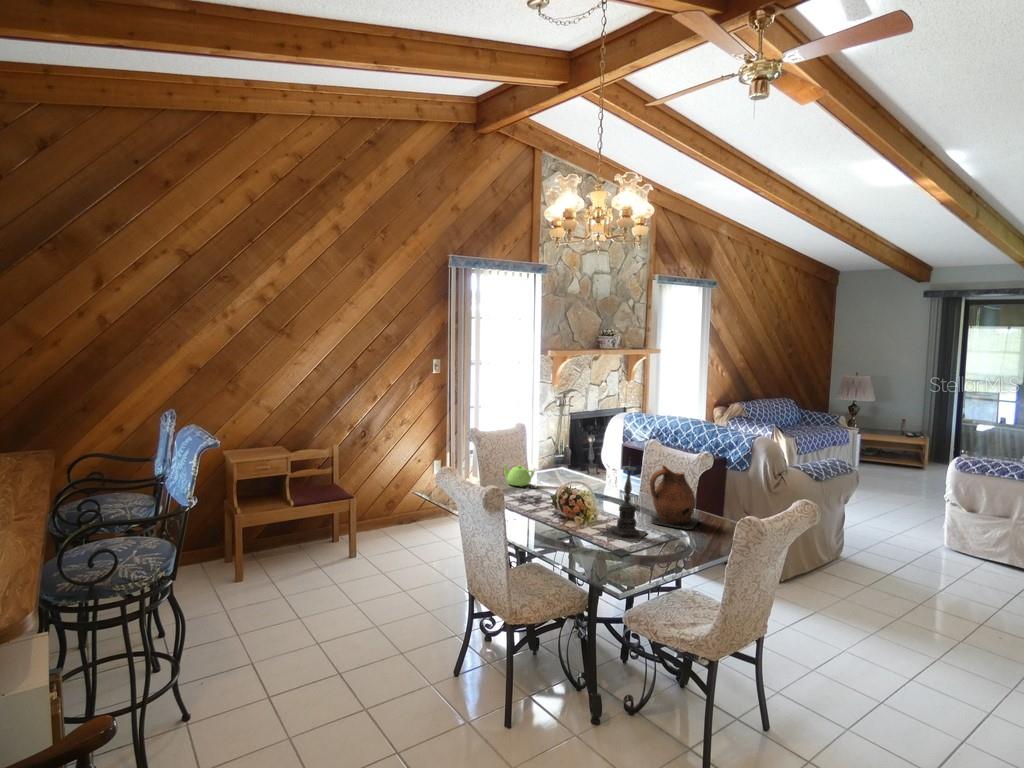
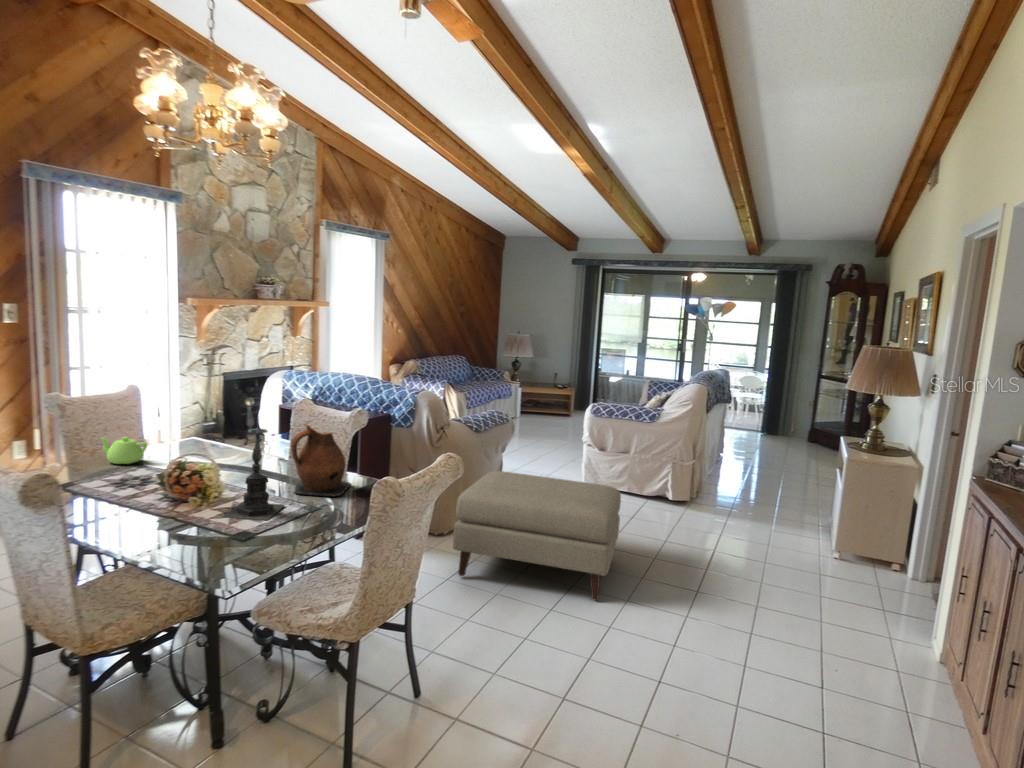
ottoman: none [793,523,999,678] -> present [453,471,621,601]

